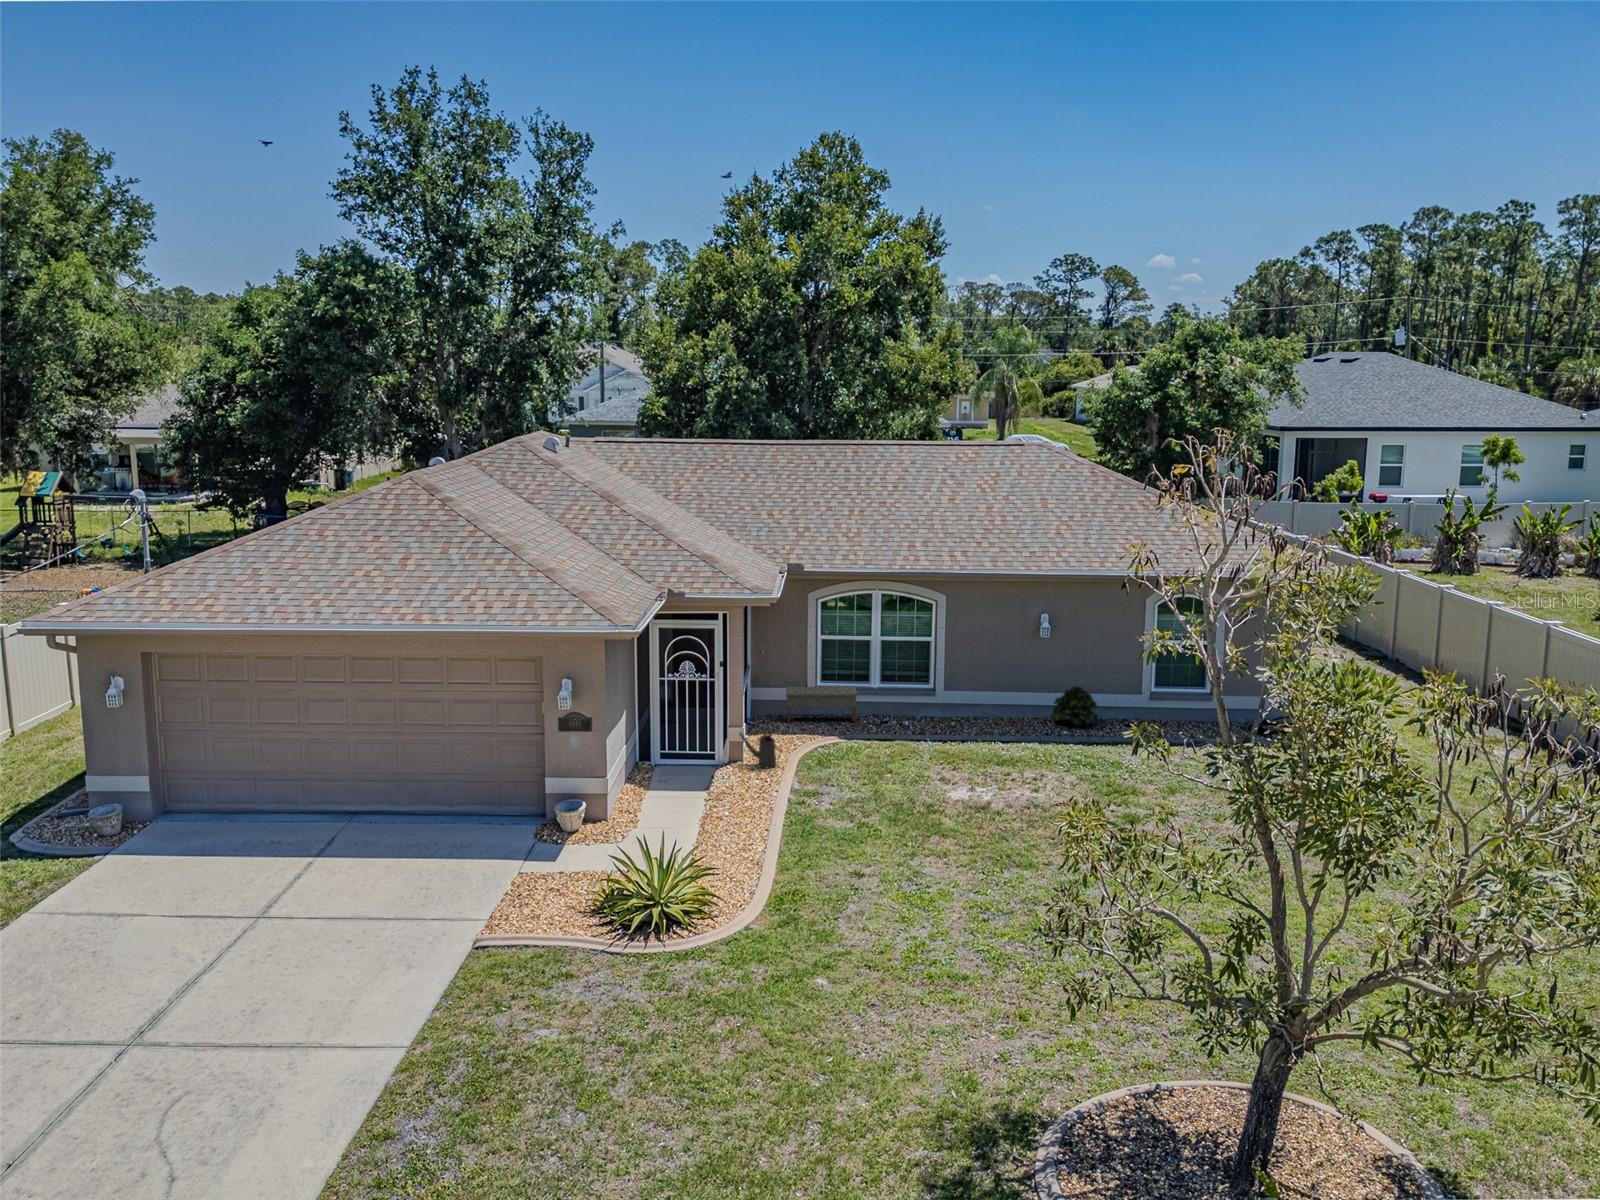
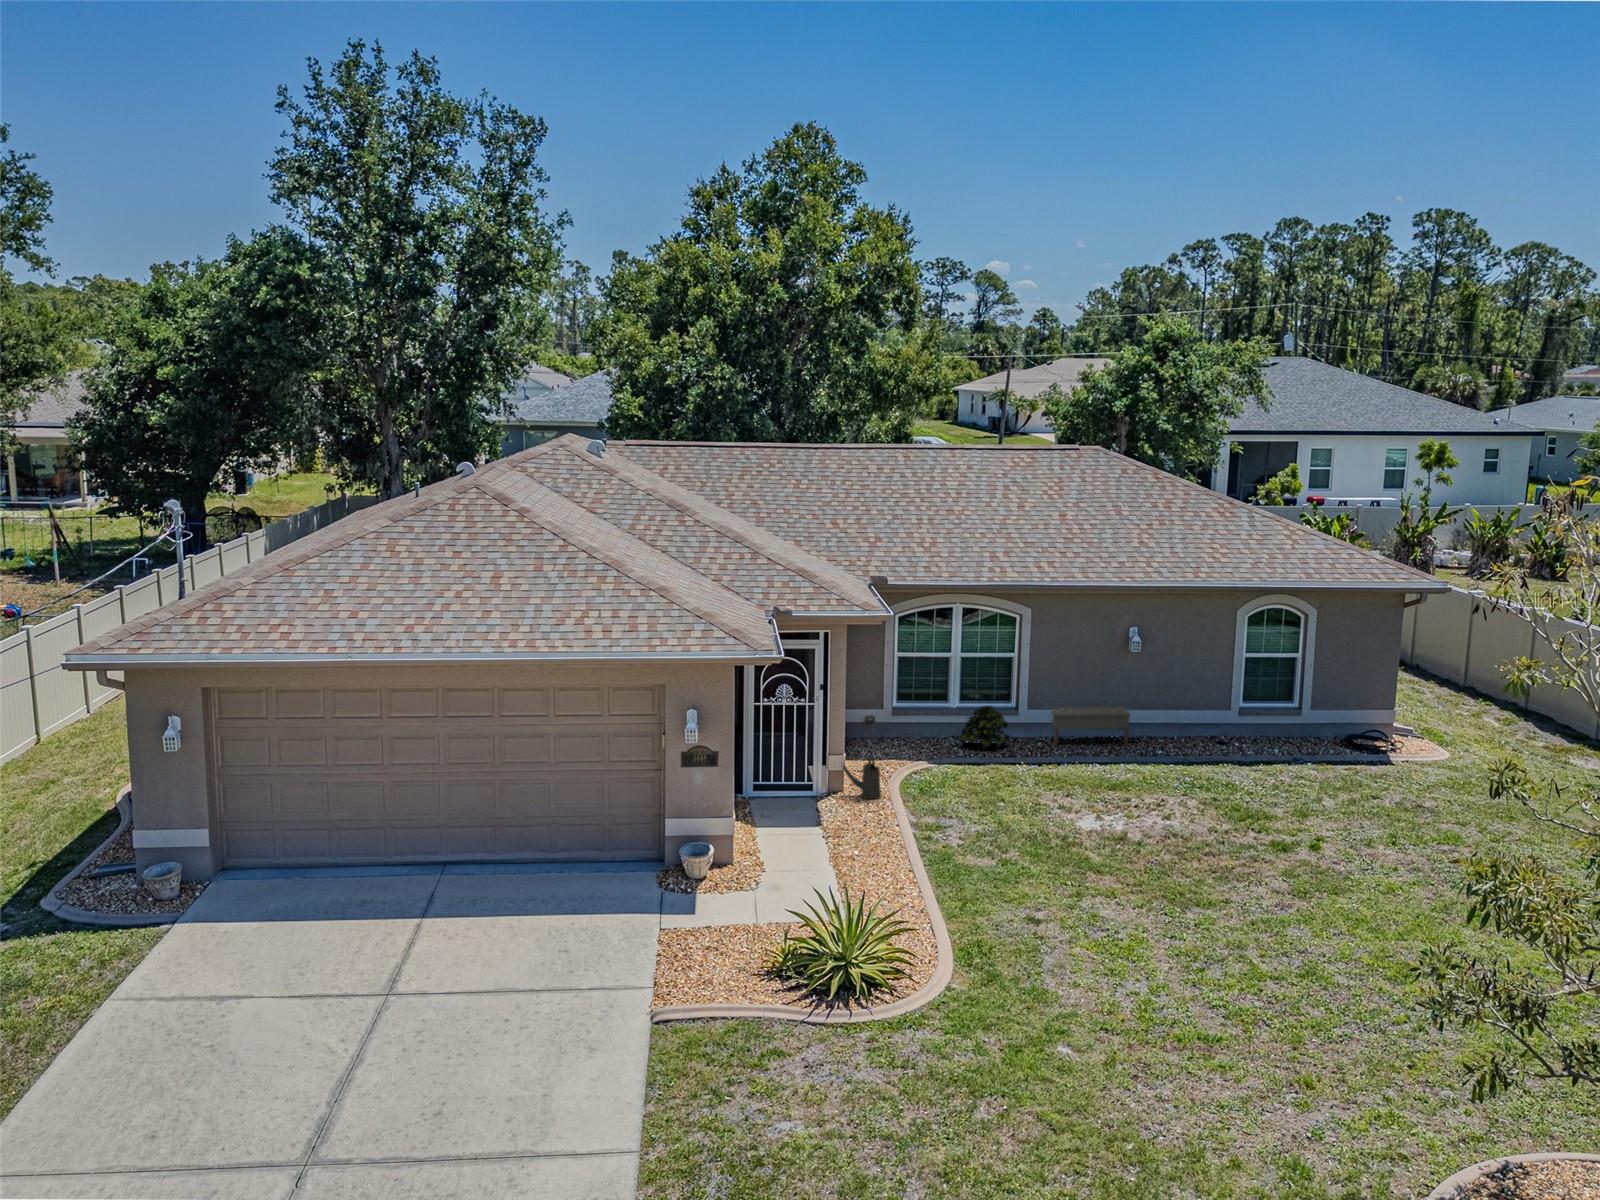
bench: present [786,686,857,722] -> present [1052,706,1130,744]
potted plant: present [1051,687,1098,727] -> present [960,705,1009,749]

